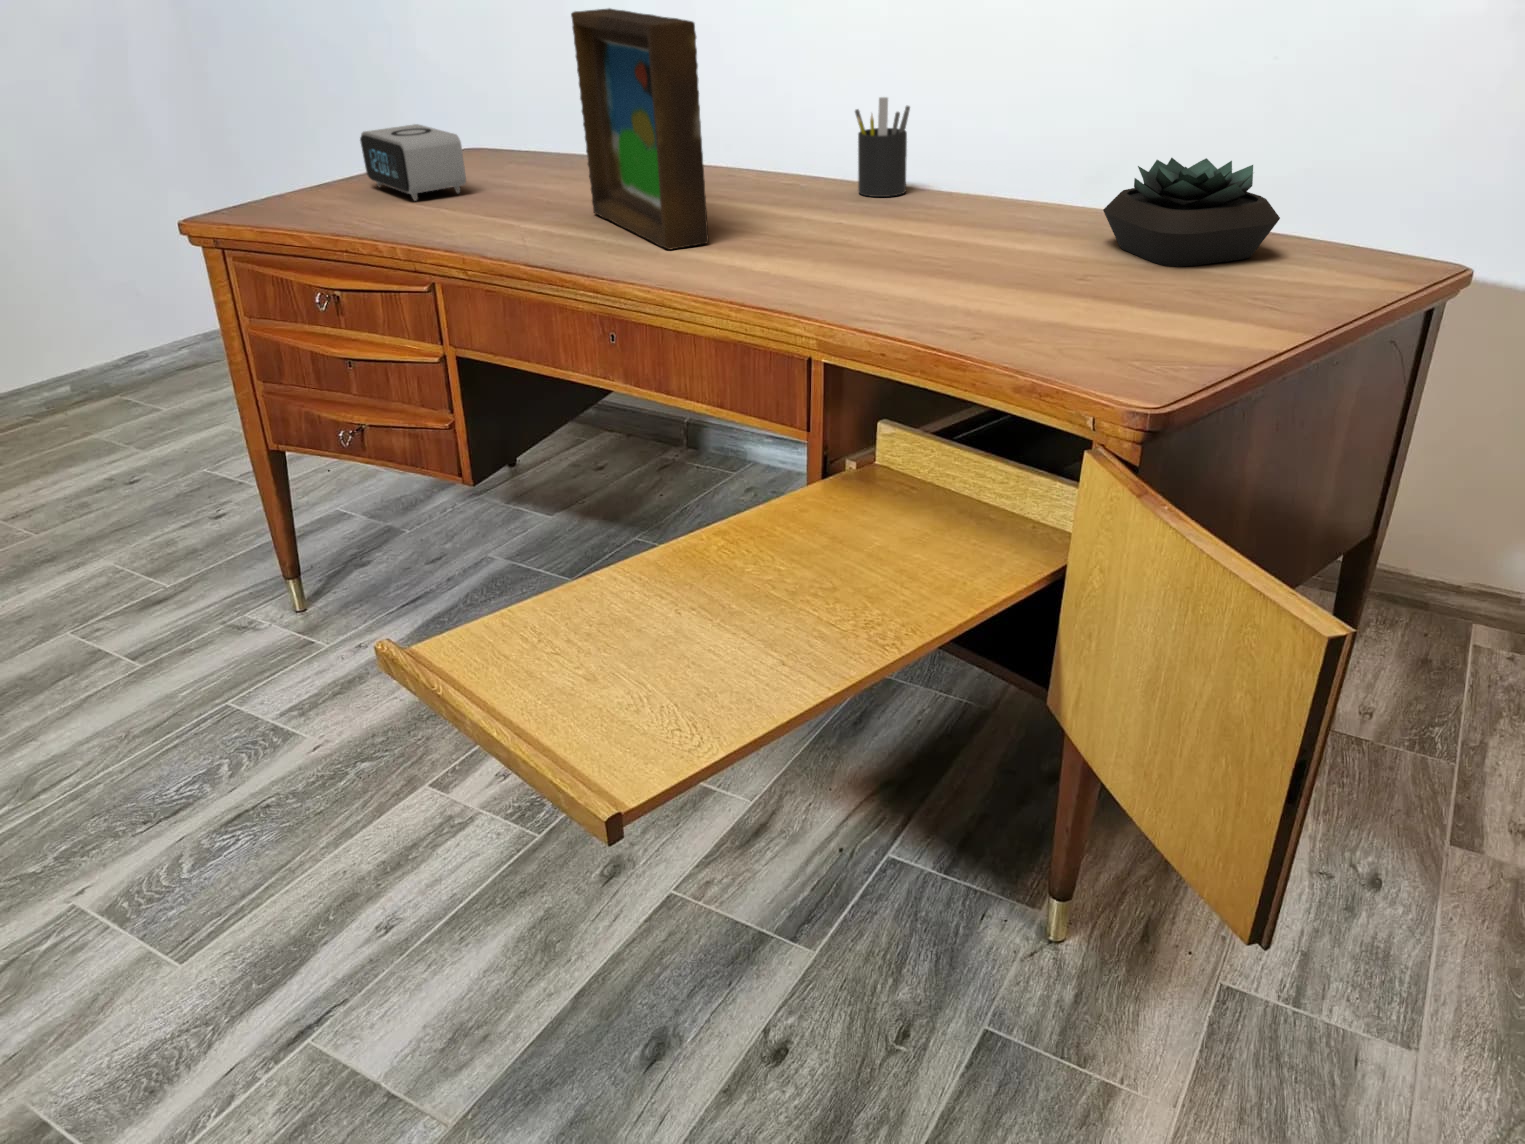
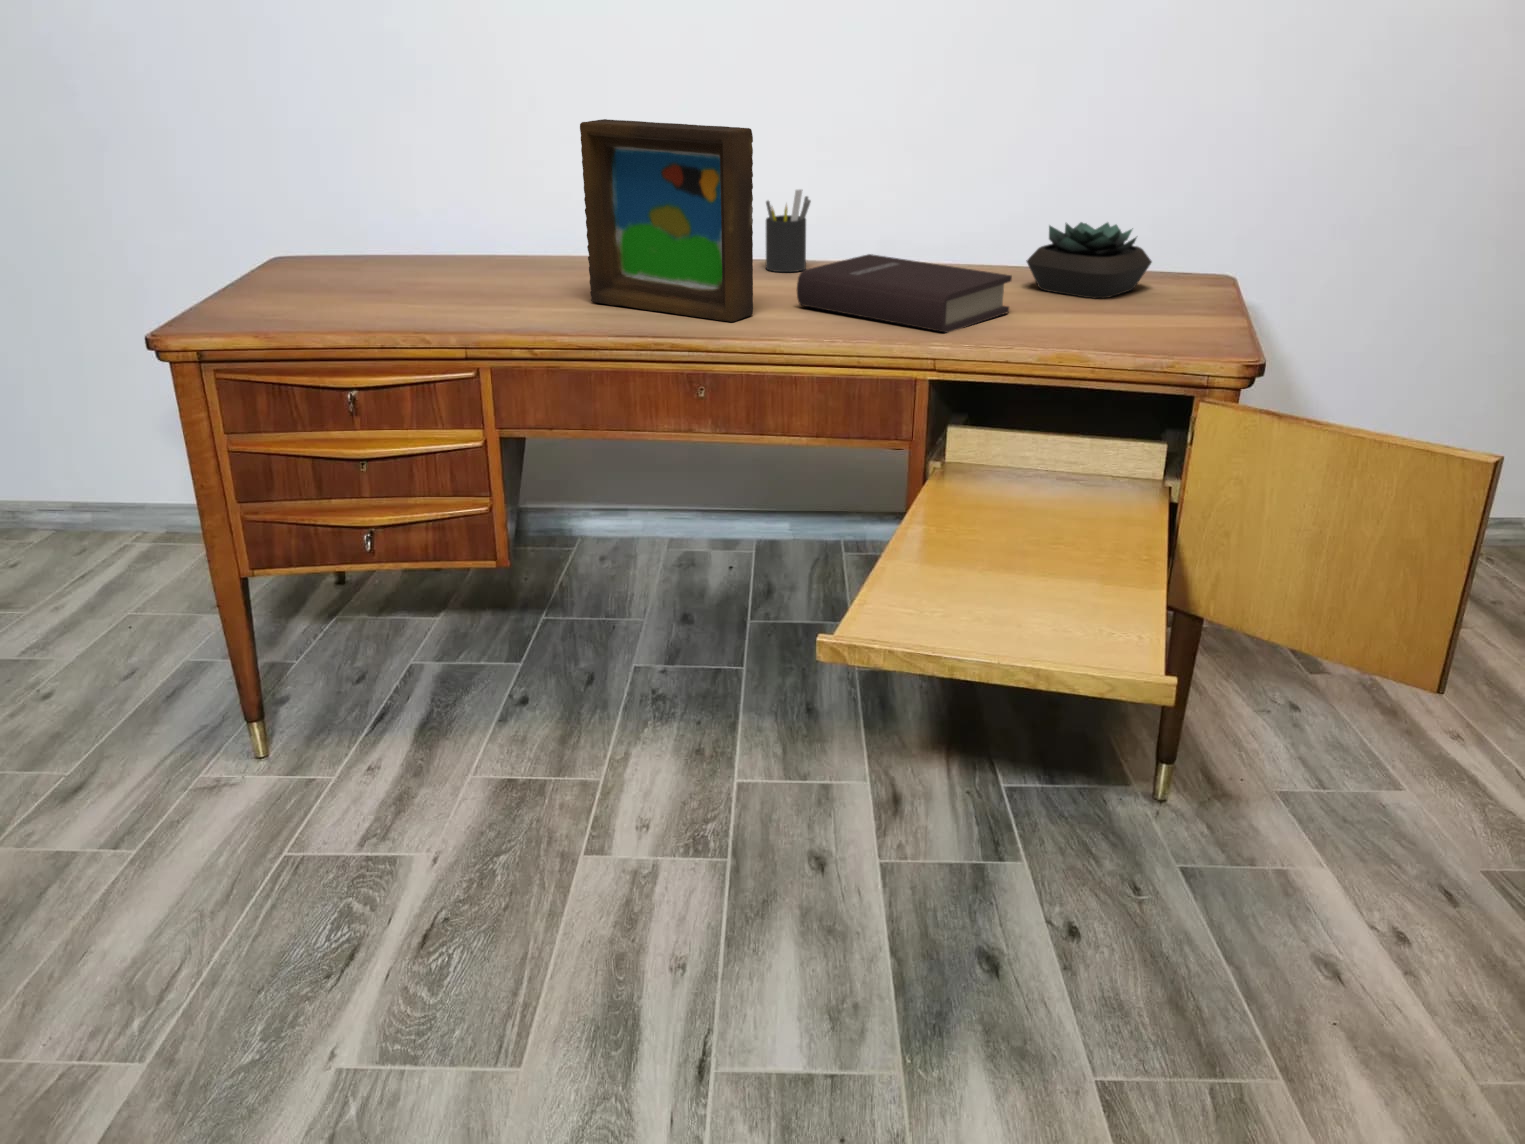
alarm clock: present [360,124,466,201] -> none [289,235,423,307]
book: none [772,182,999,291] -> present [797,254,1012,333]

